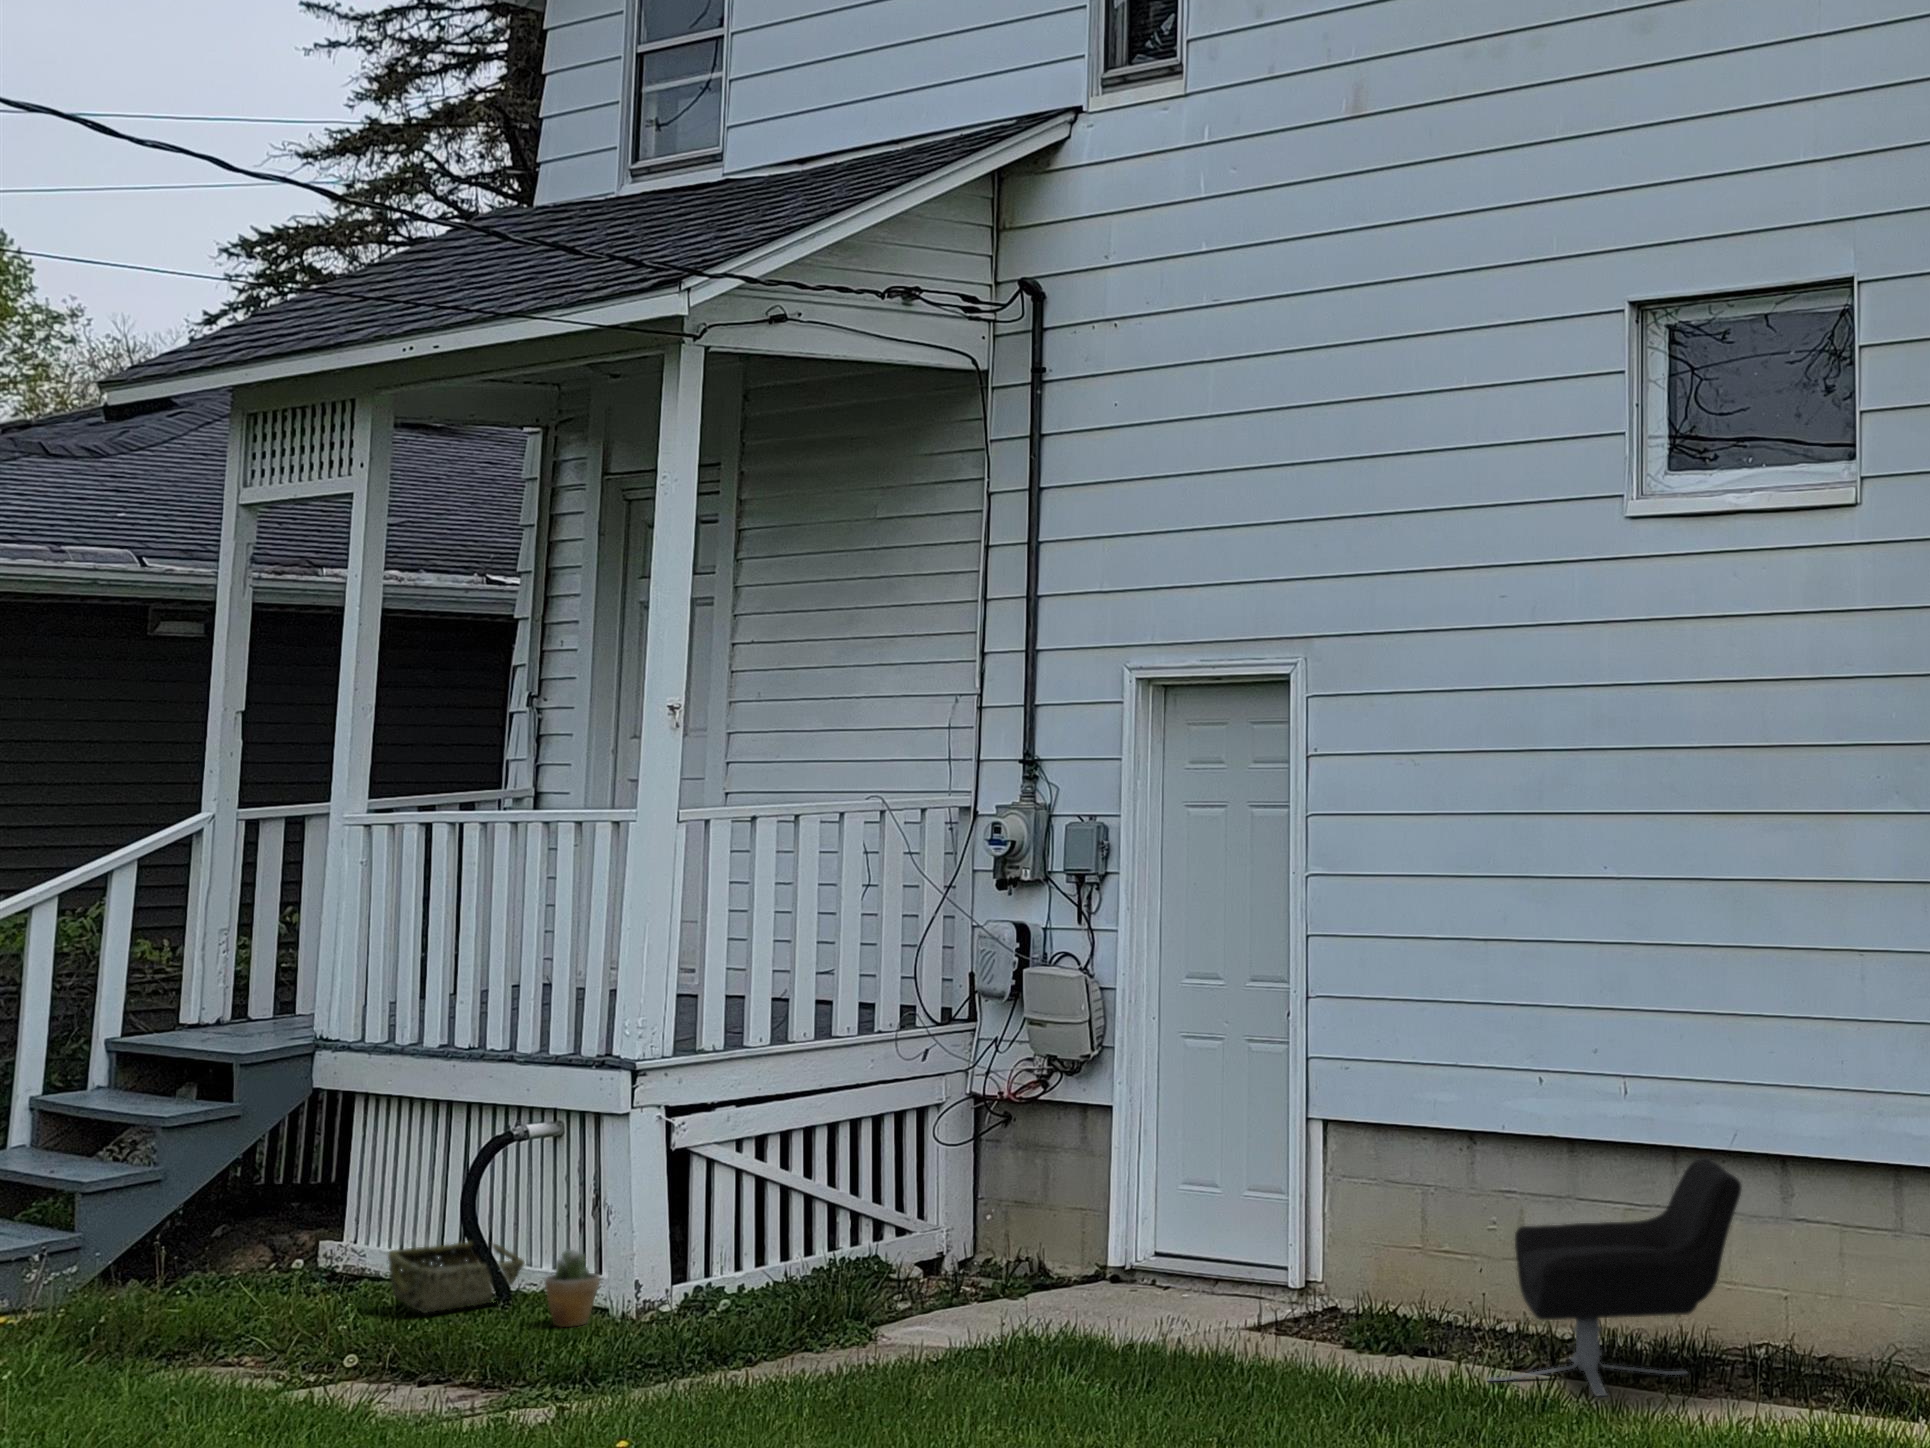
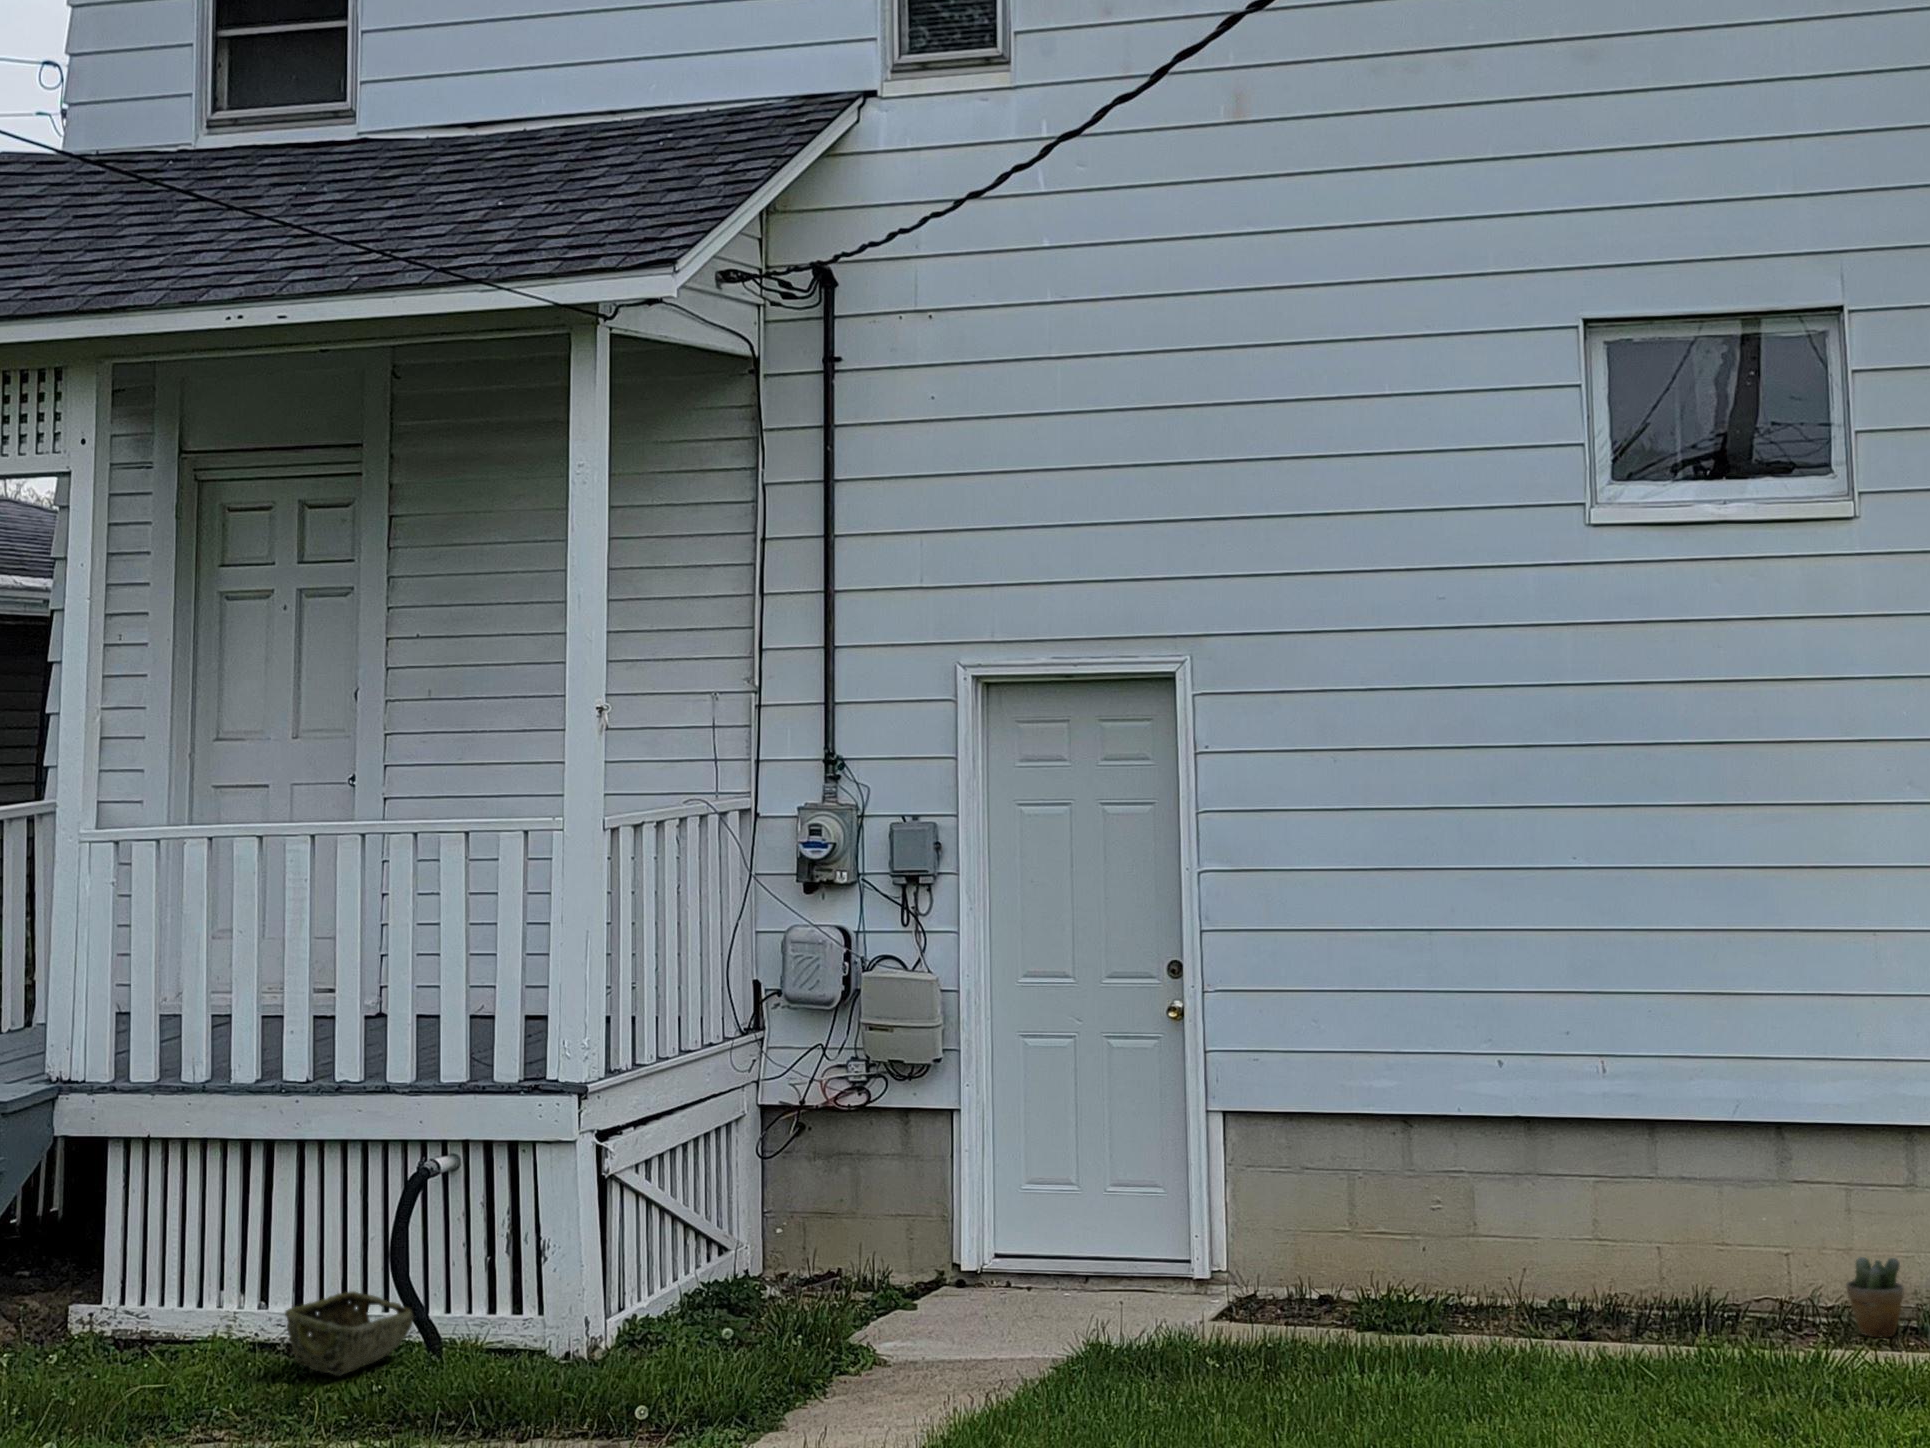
lounge chair: present [1488,1158,1742,1396] -> none [1531,1134,1789,1367]
potted plant: present [544,1250,600,1327] -> present [1846,1257,1904,1337]

